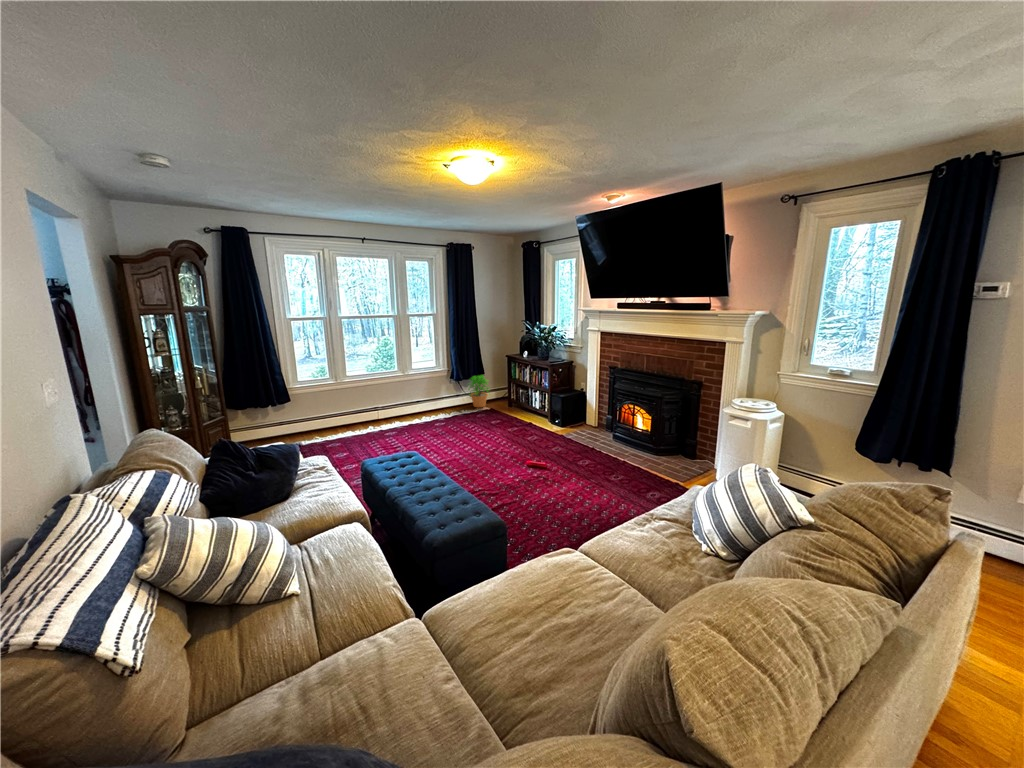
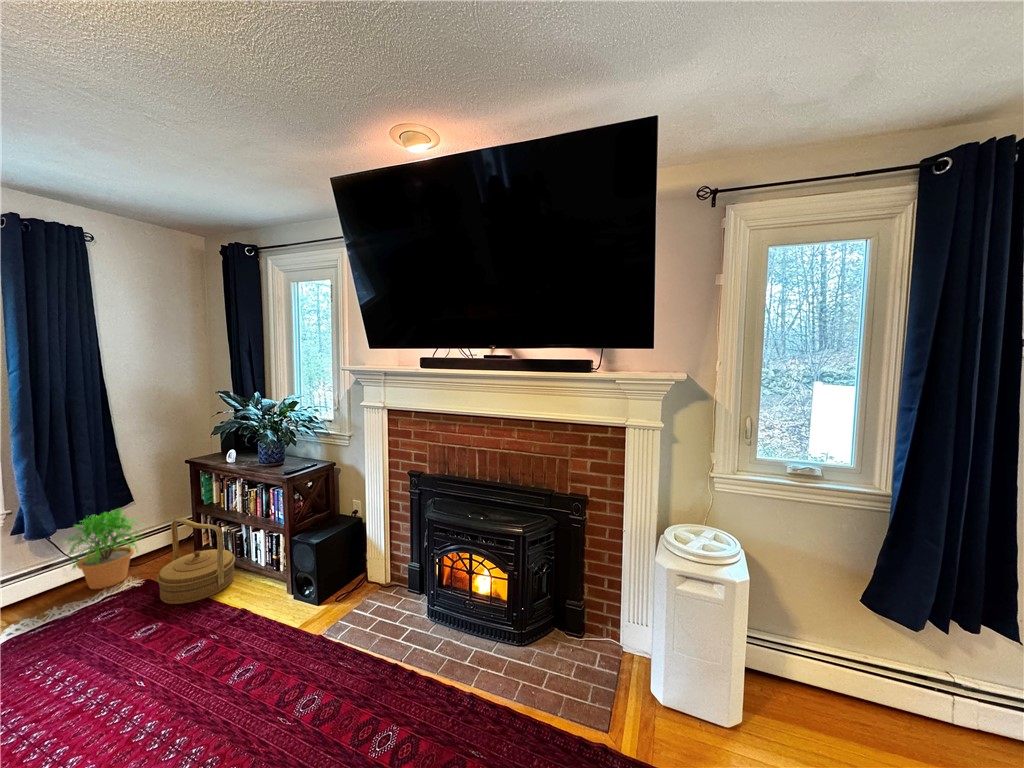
woven basket: none [499,381,527,417] -> present [157,518,235,604]

